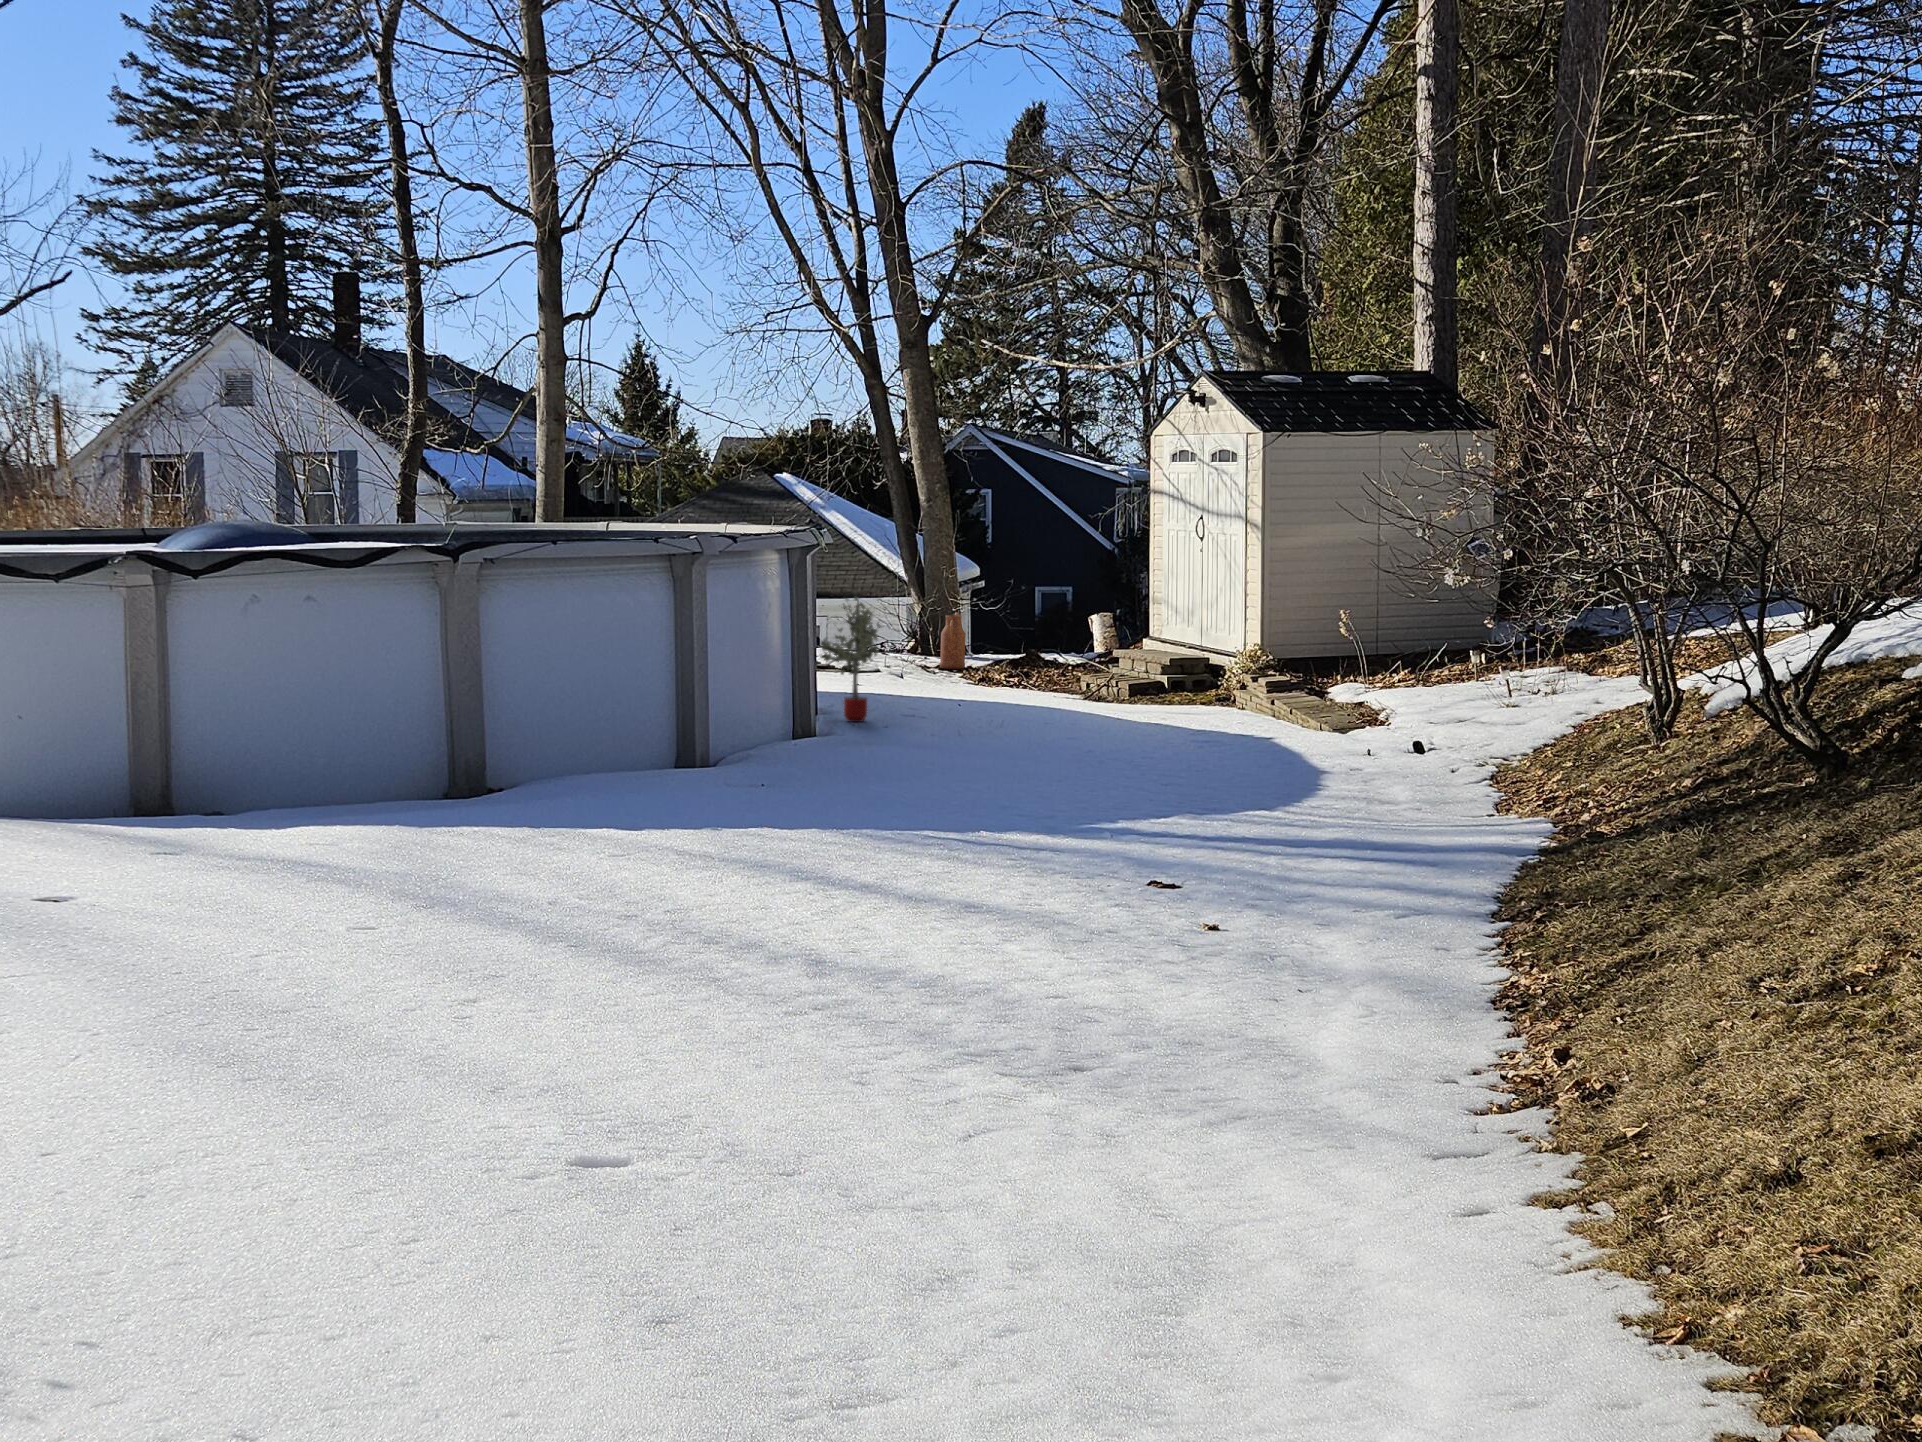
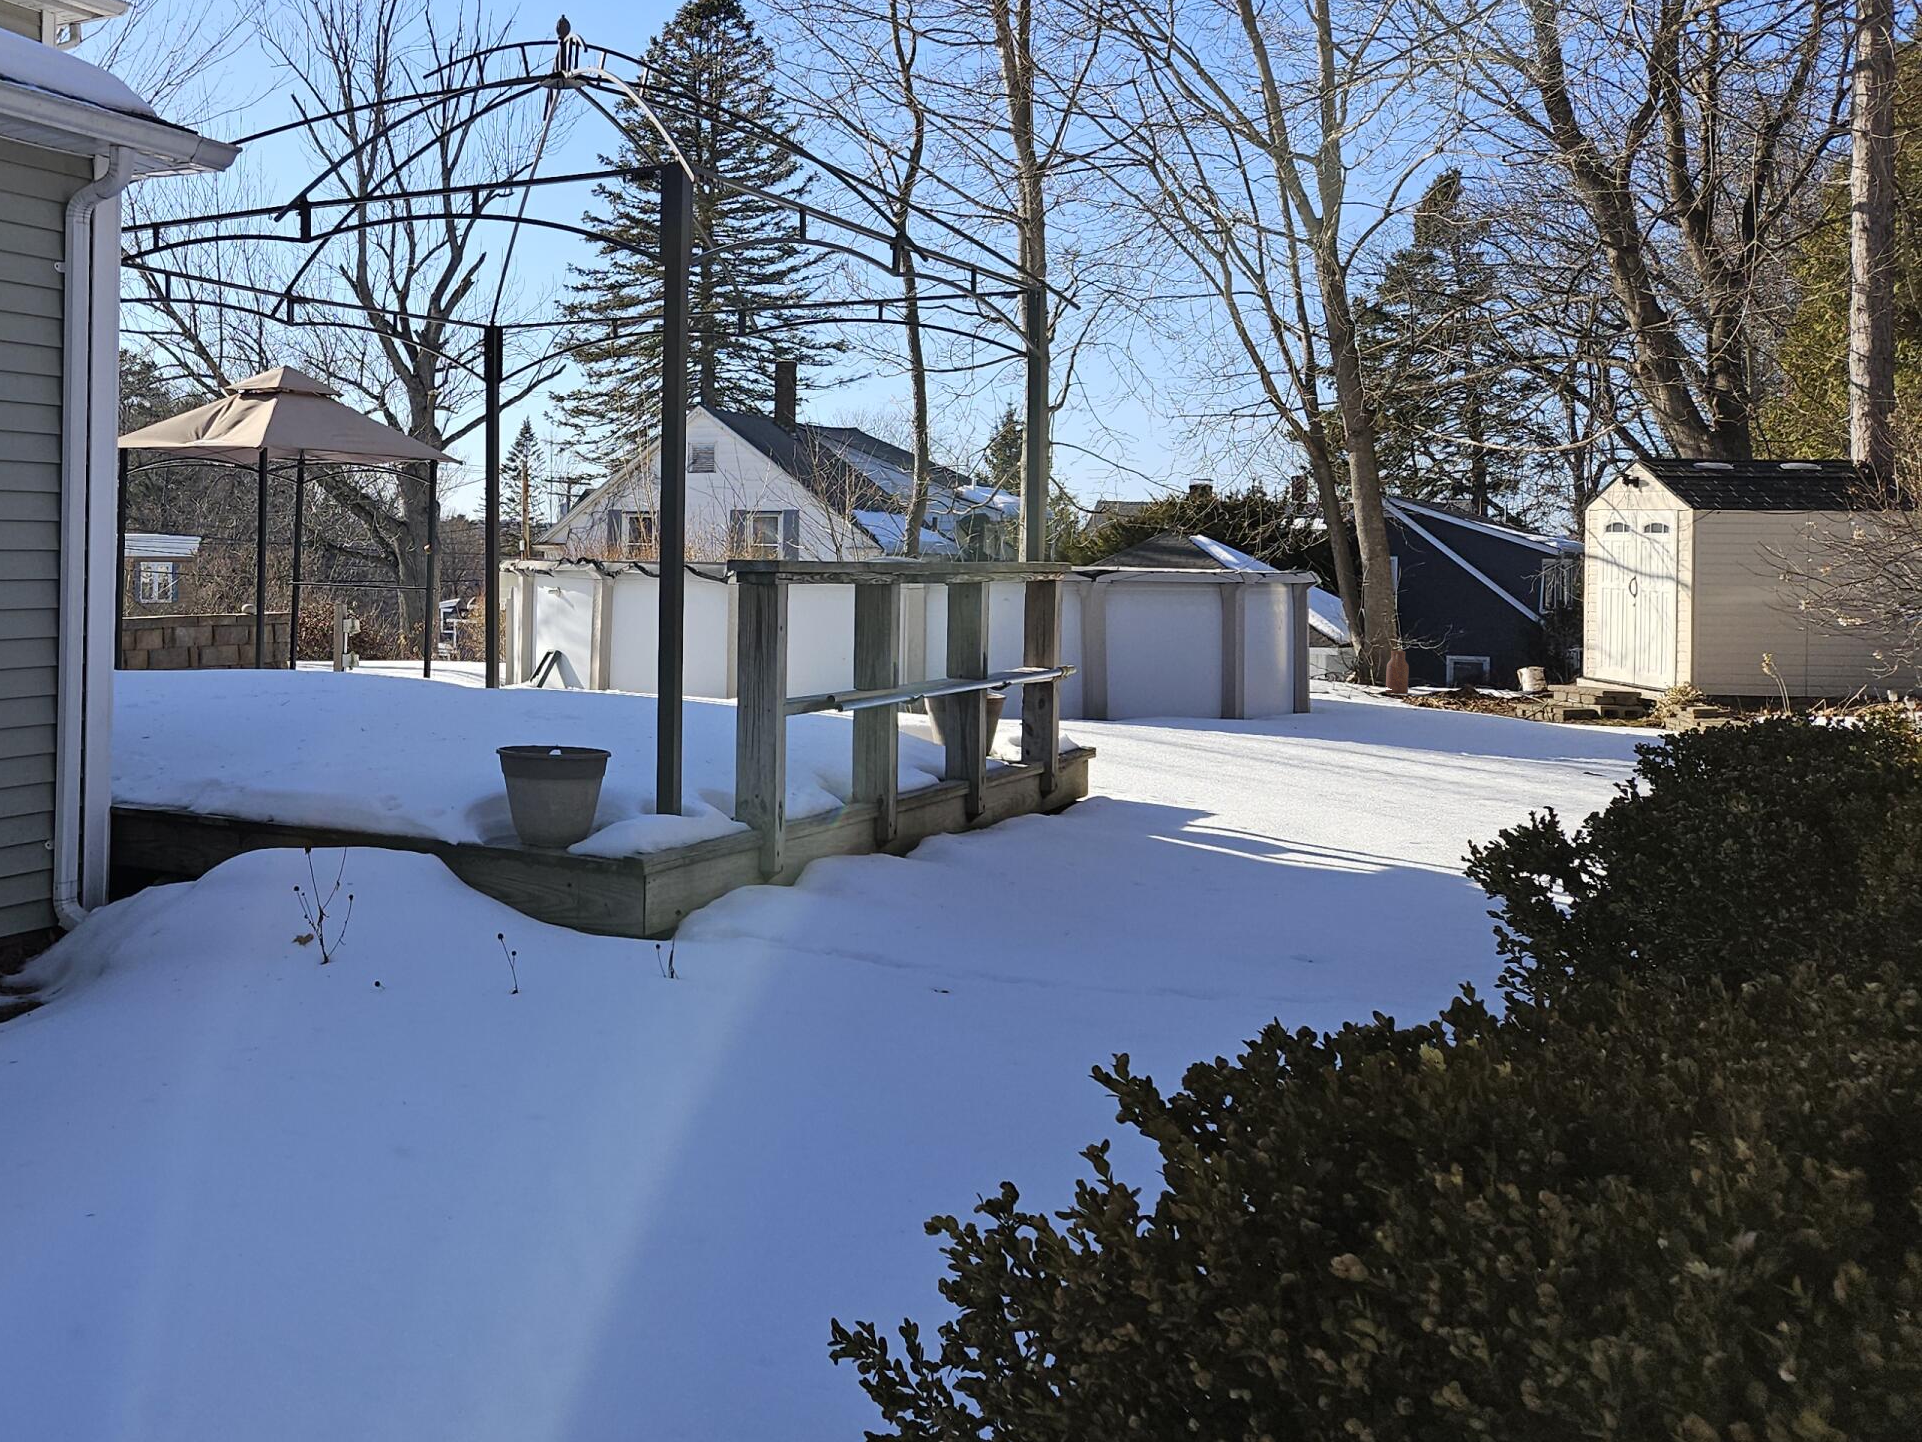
potted tree: present [820,597,881,722] -> none [1300,627,1354,721]

